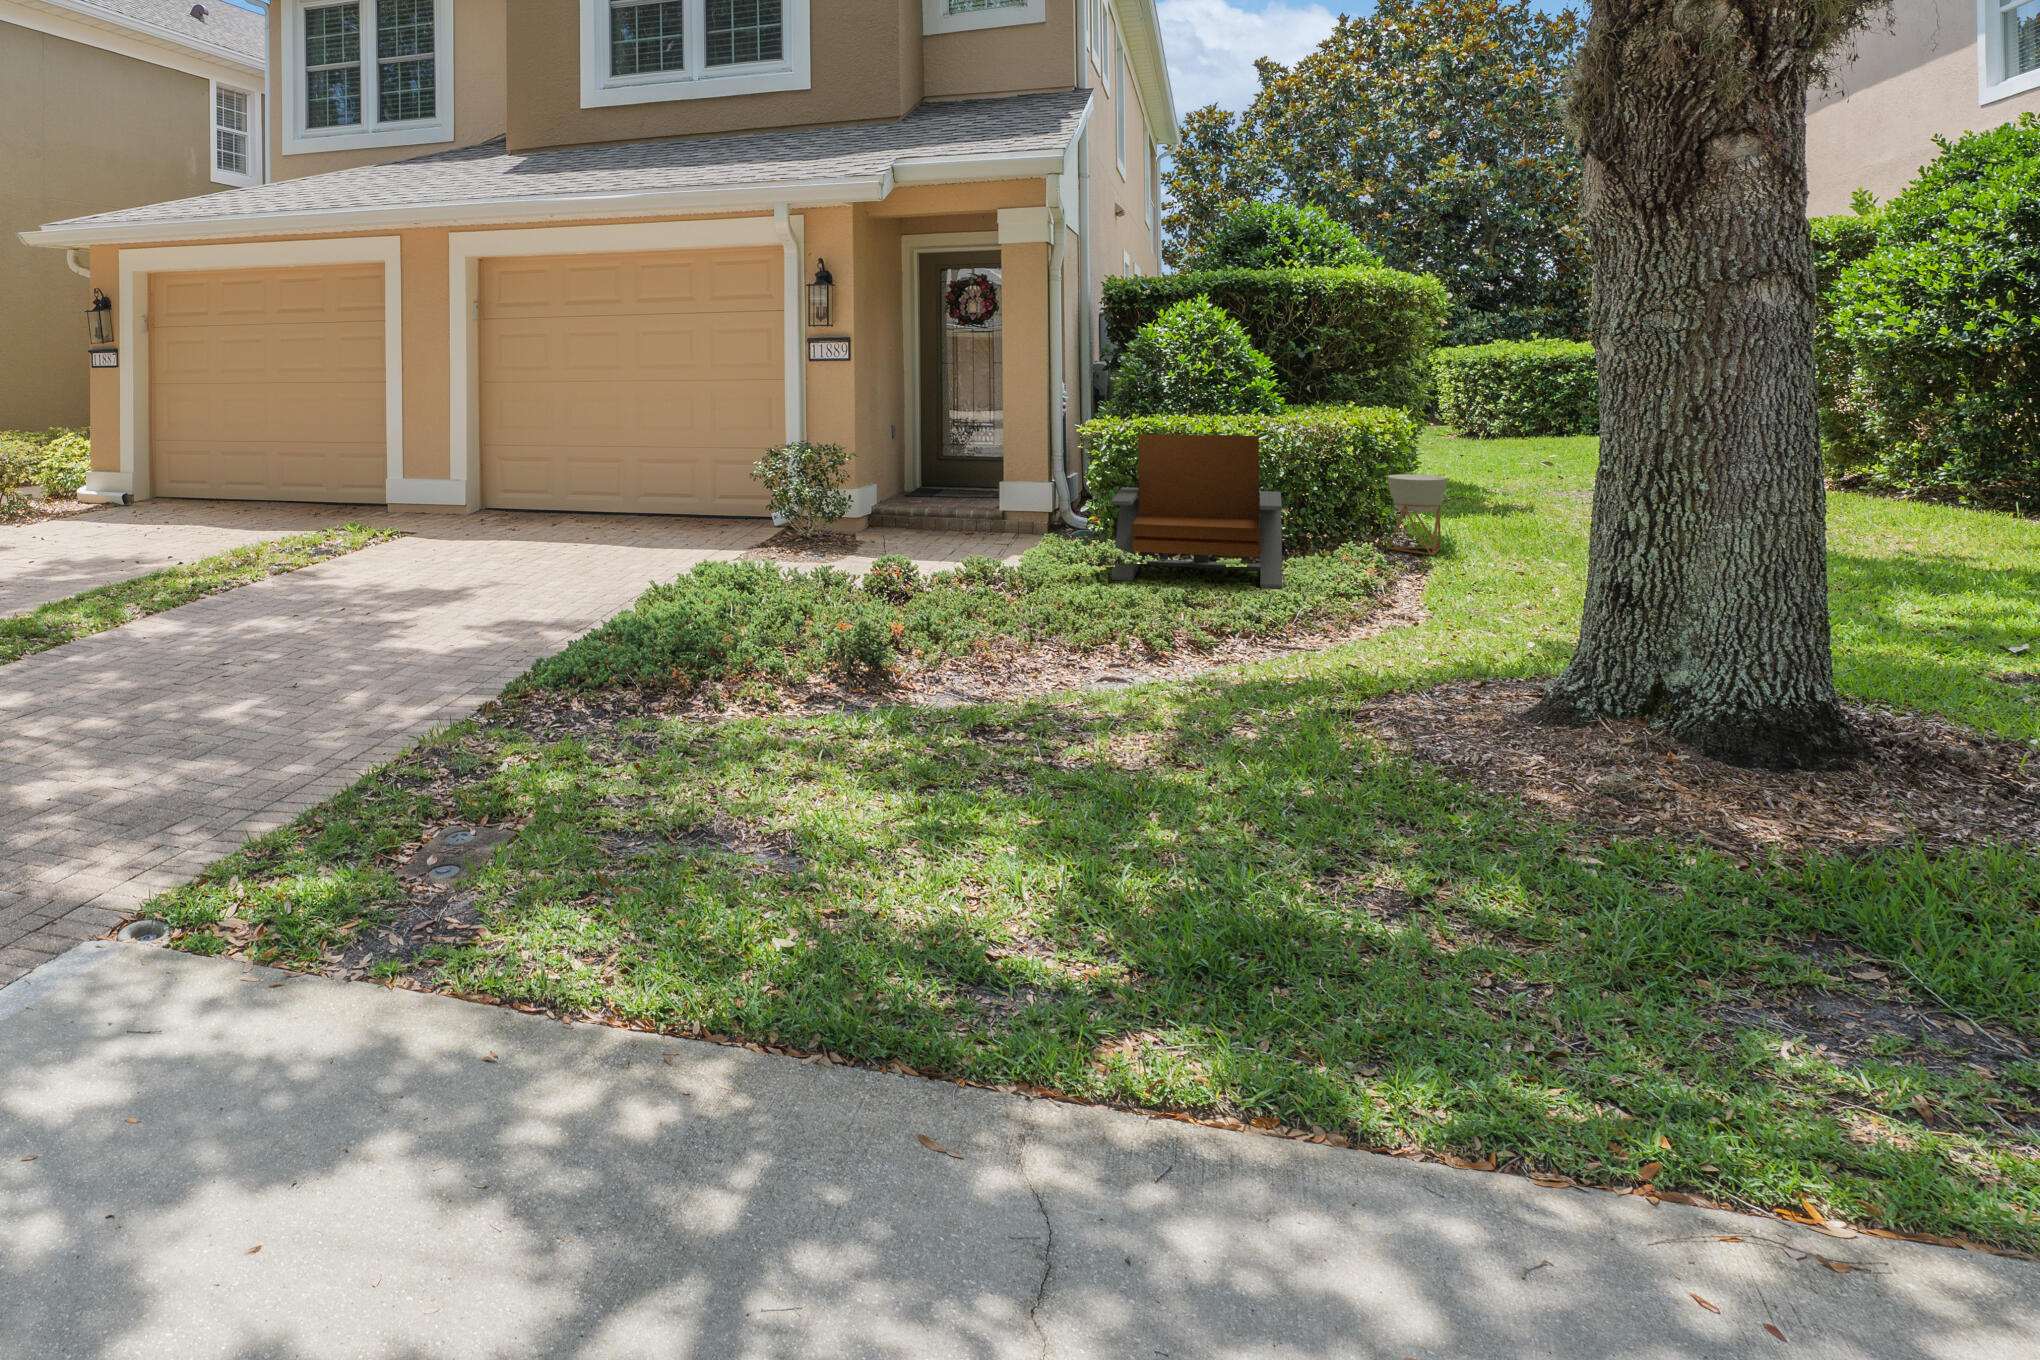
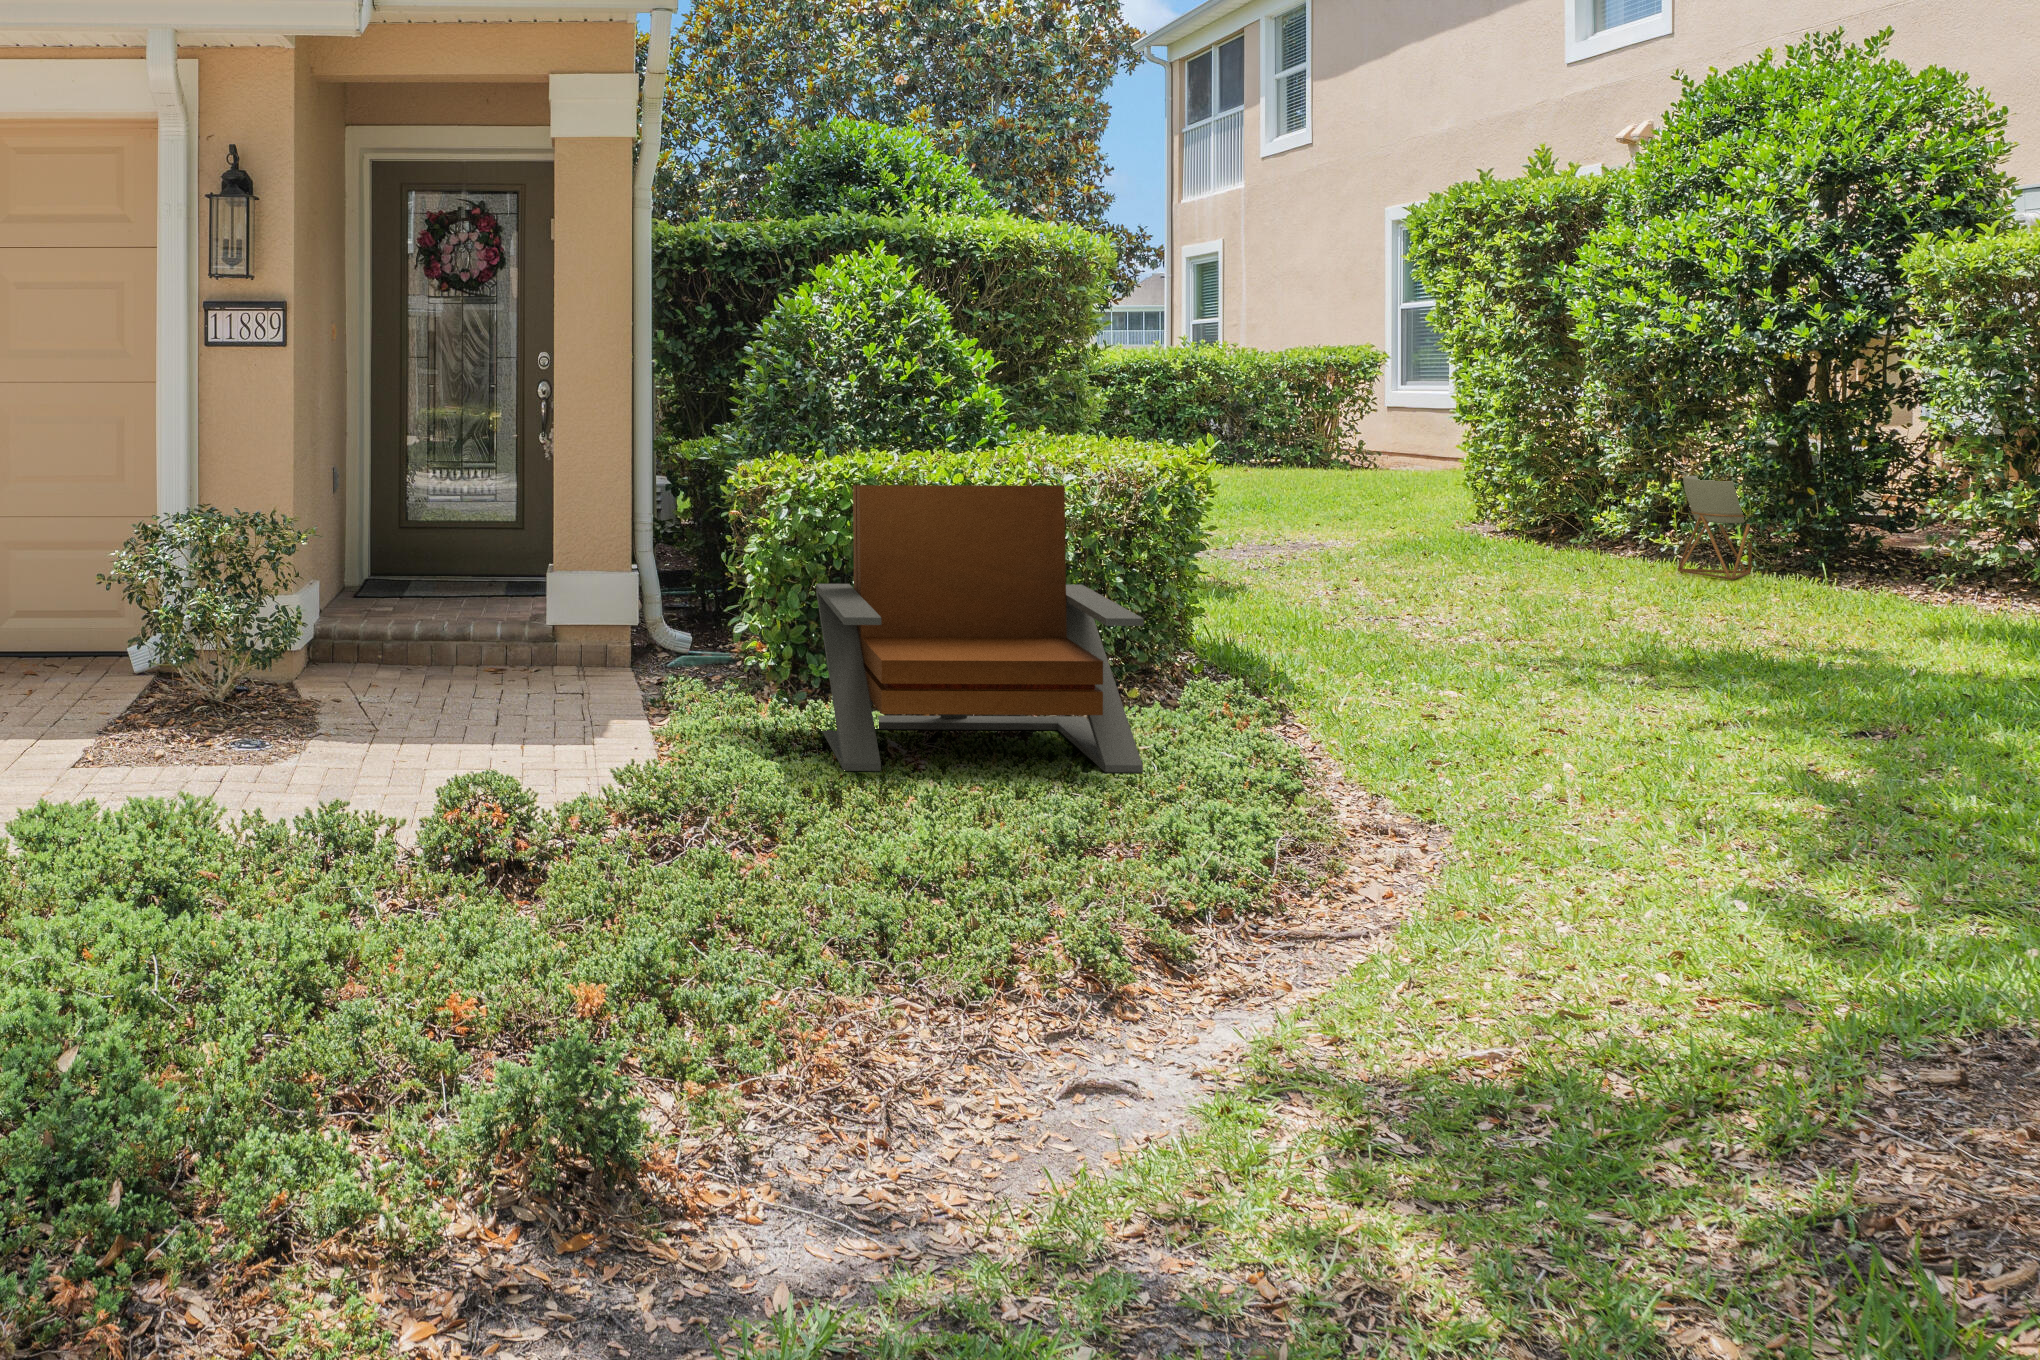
planter: present [1387,474,1447,556] -> present [1678,476,1752,580]

